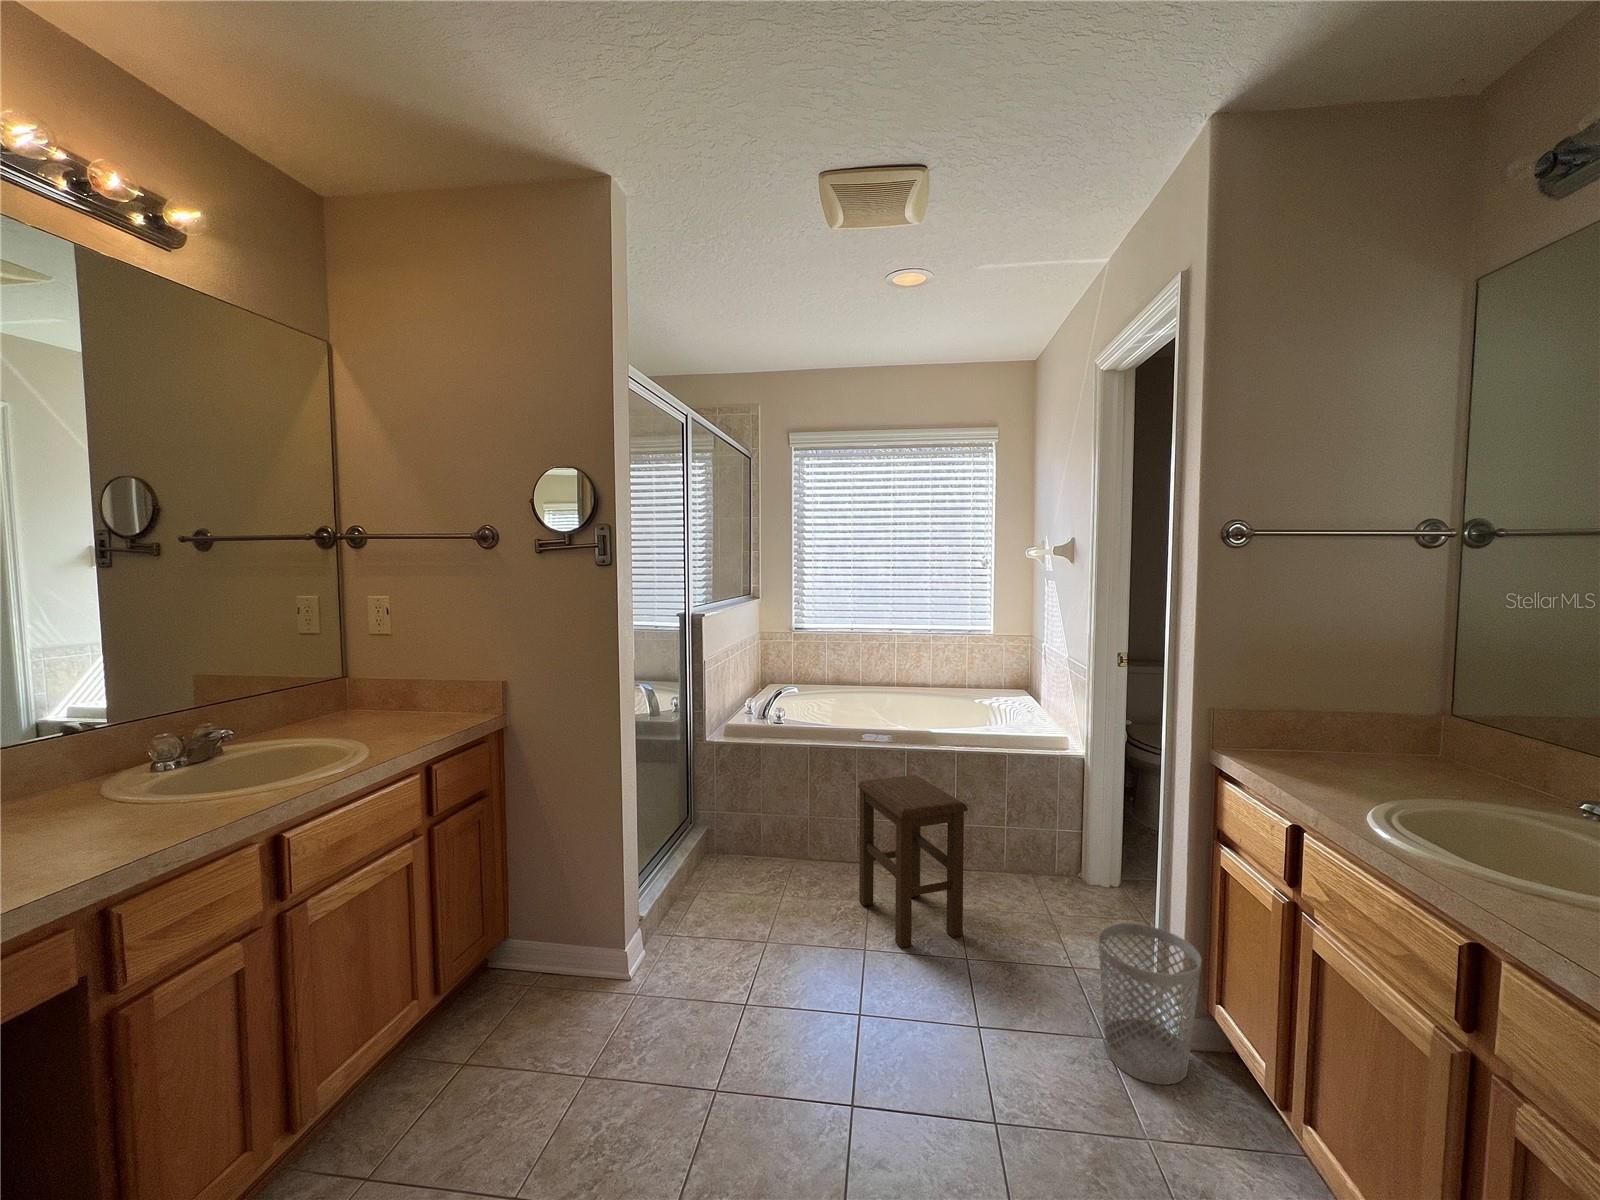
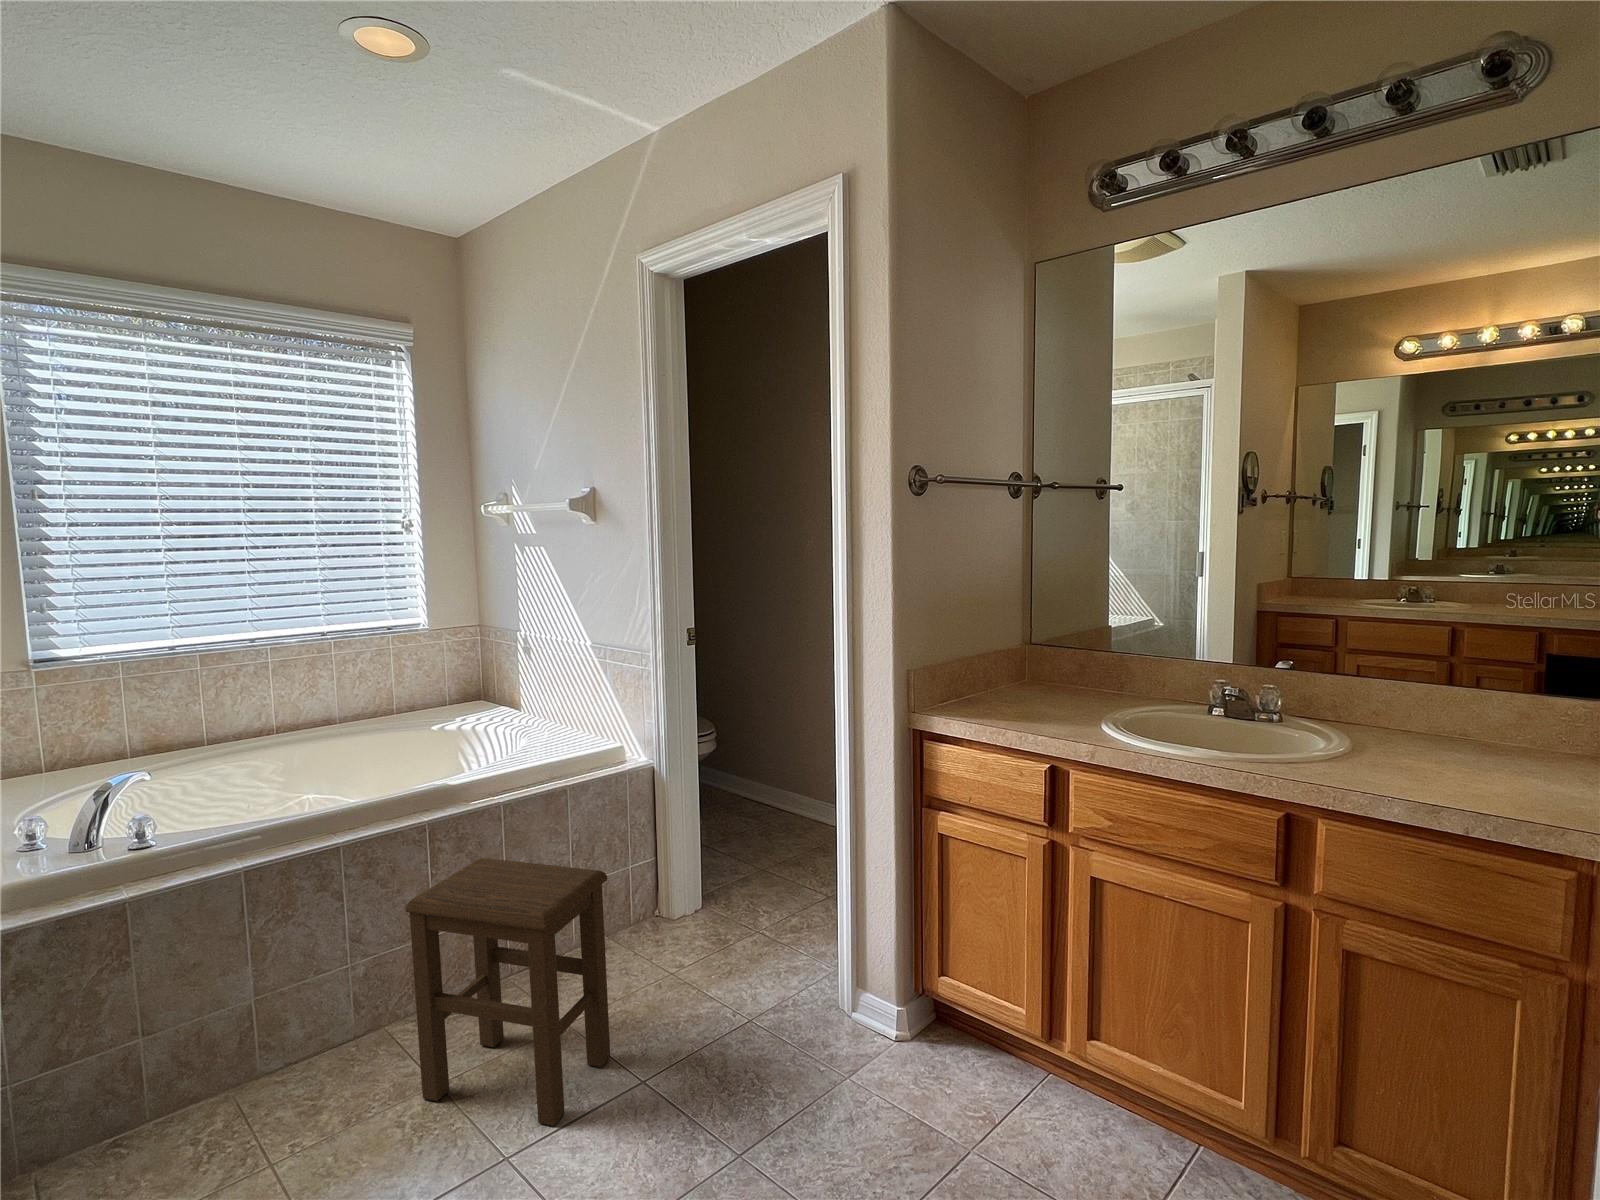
wastebasket: present [1098,923,1202,1085] -> none [839,924,943,1098]

